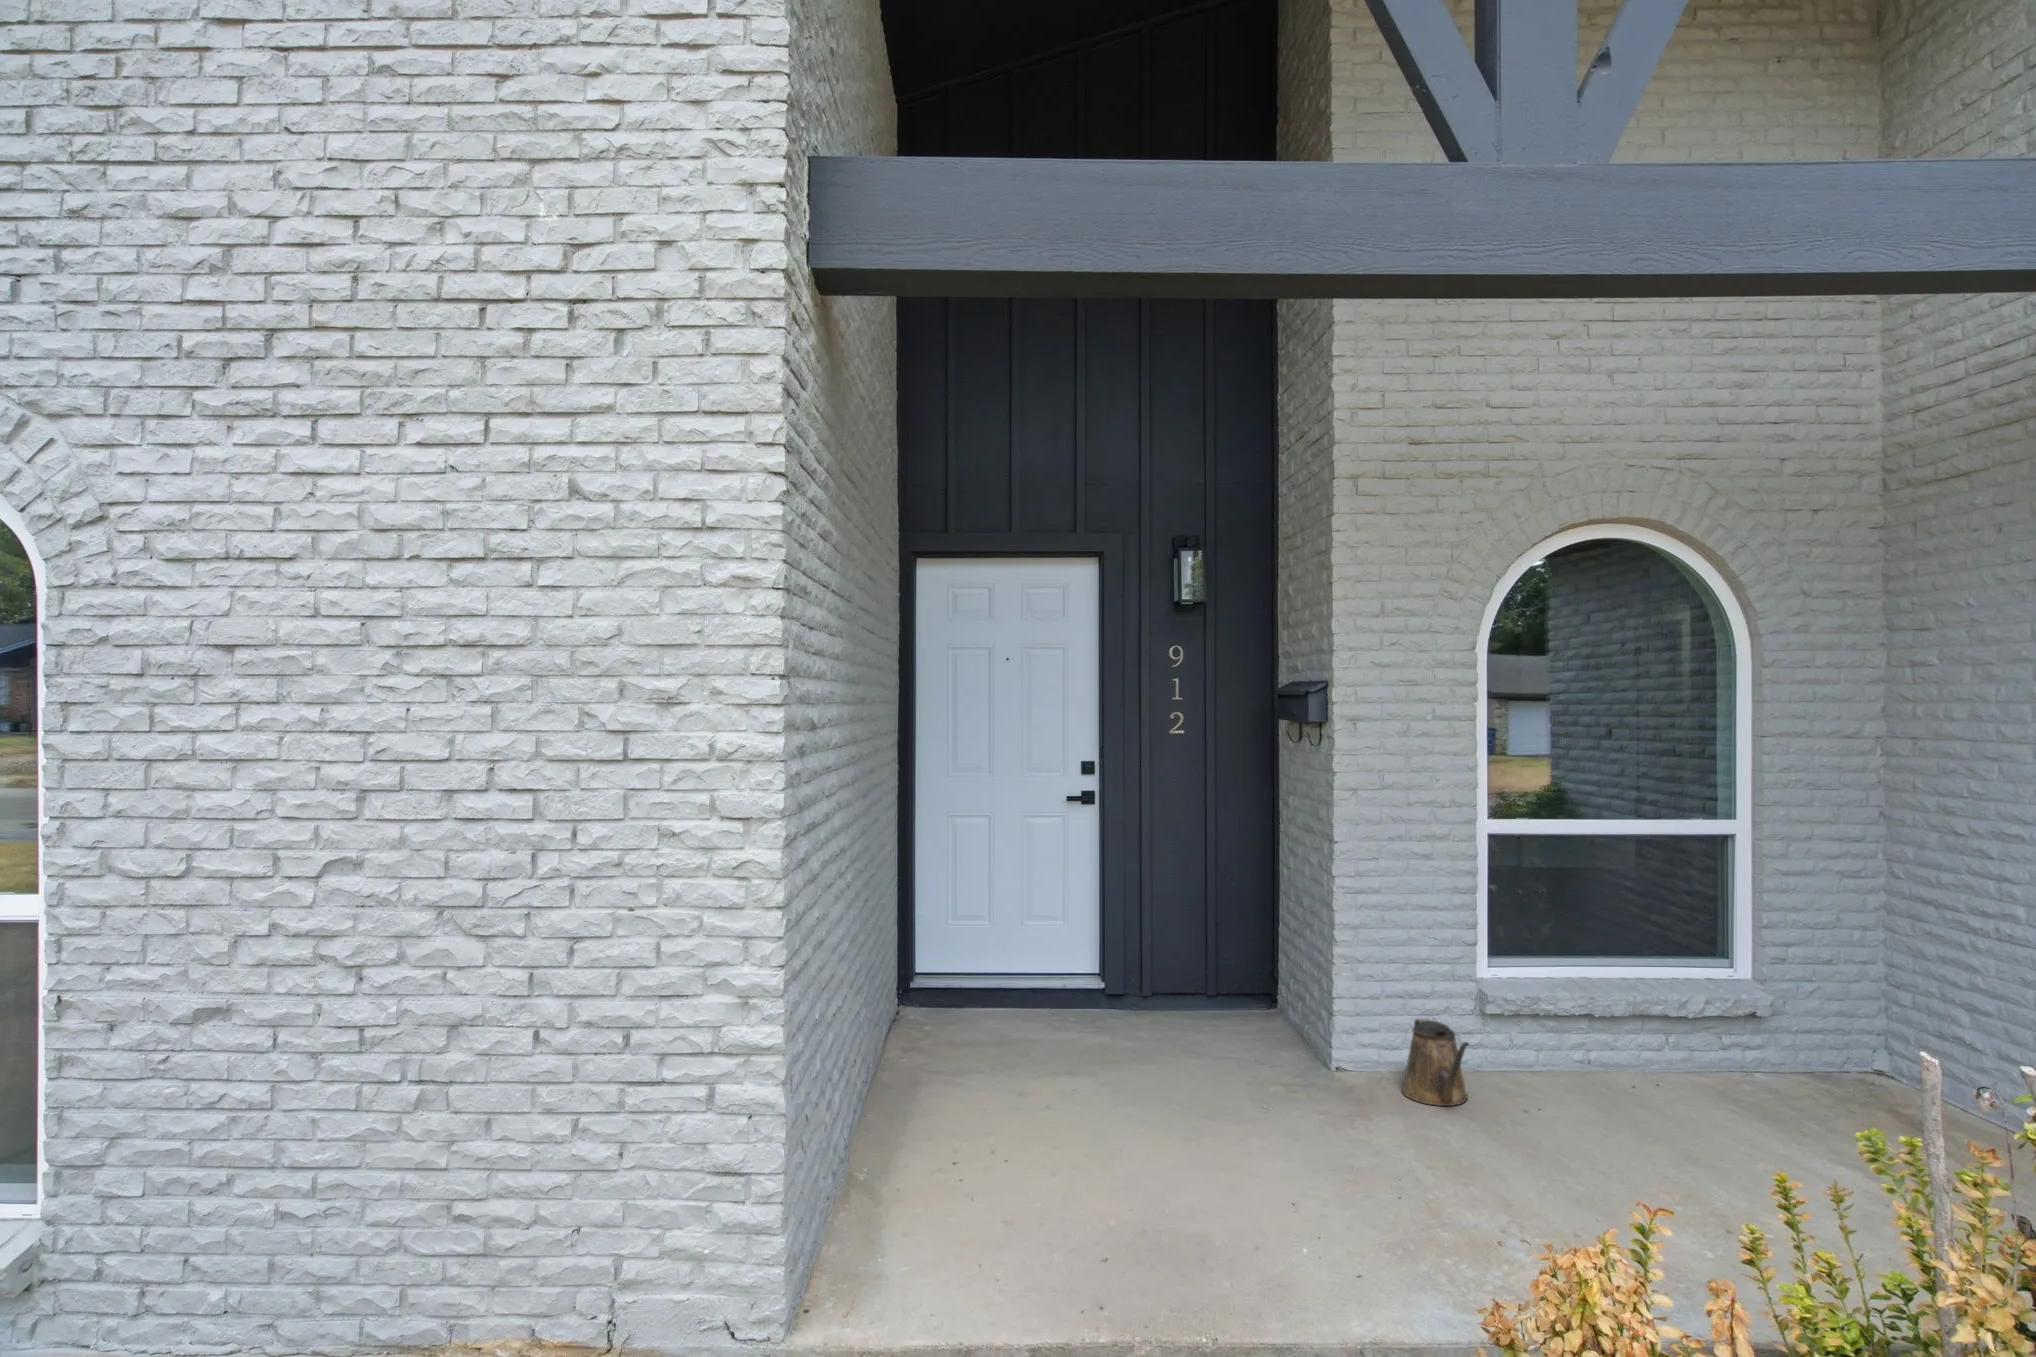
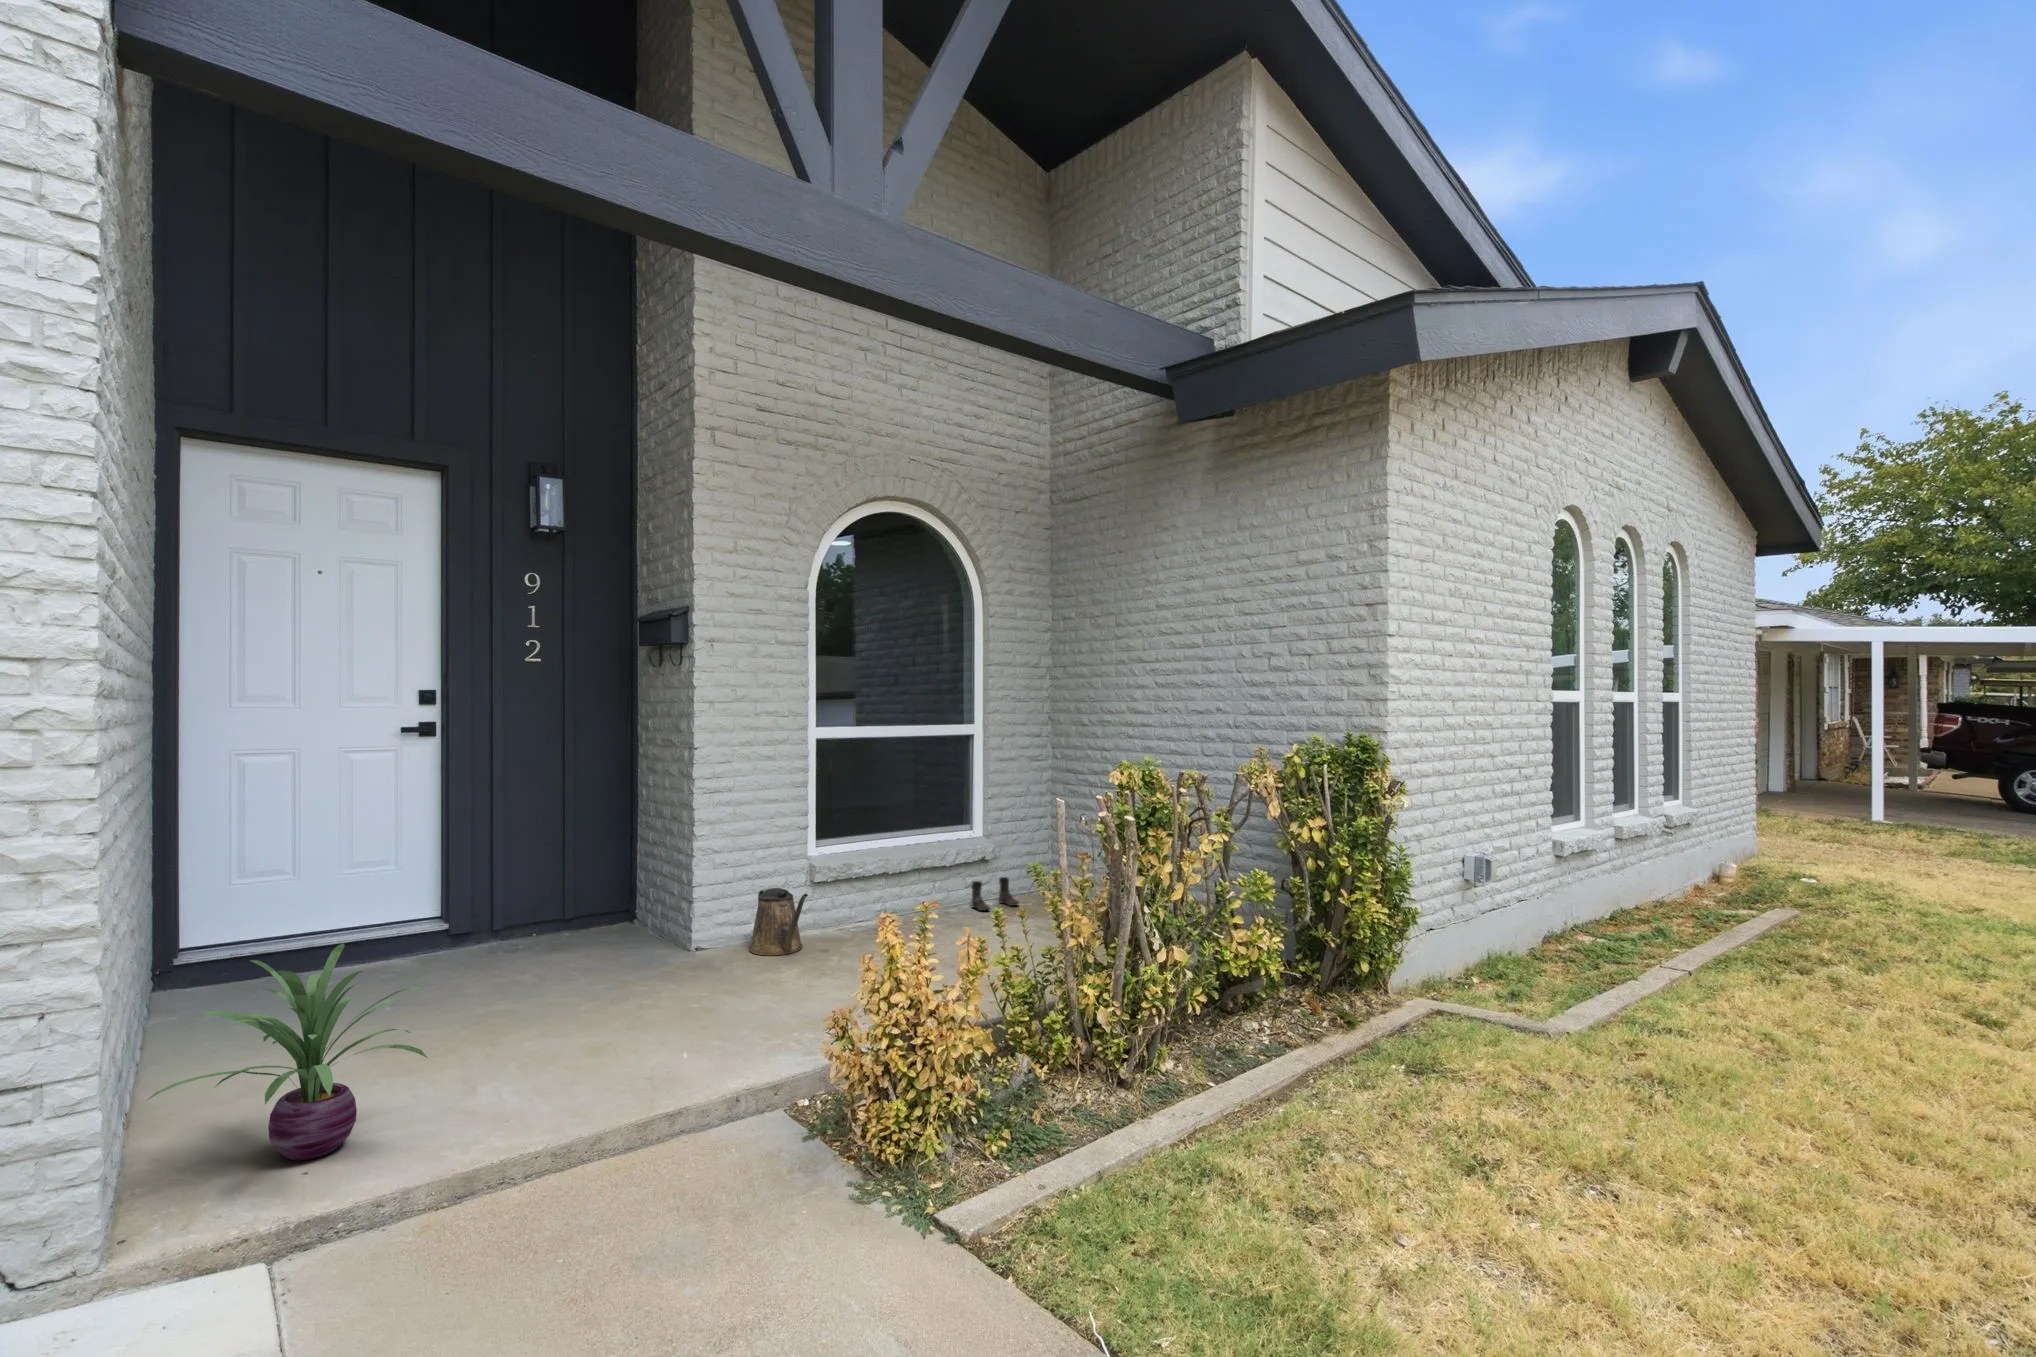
boots: none [1719,1041,1800,1087] -> present [971,877,1019,911]
decorative plant: none [830,1059,1041,1262] -> present [146,943,427,1160]

